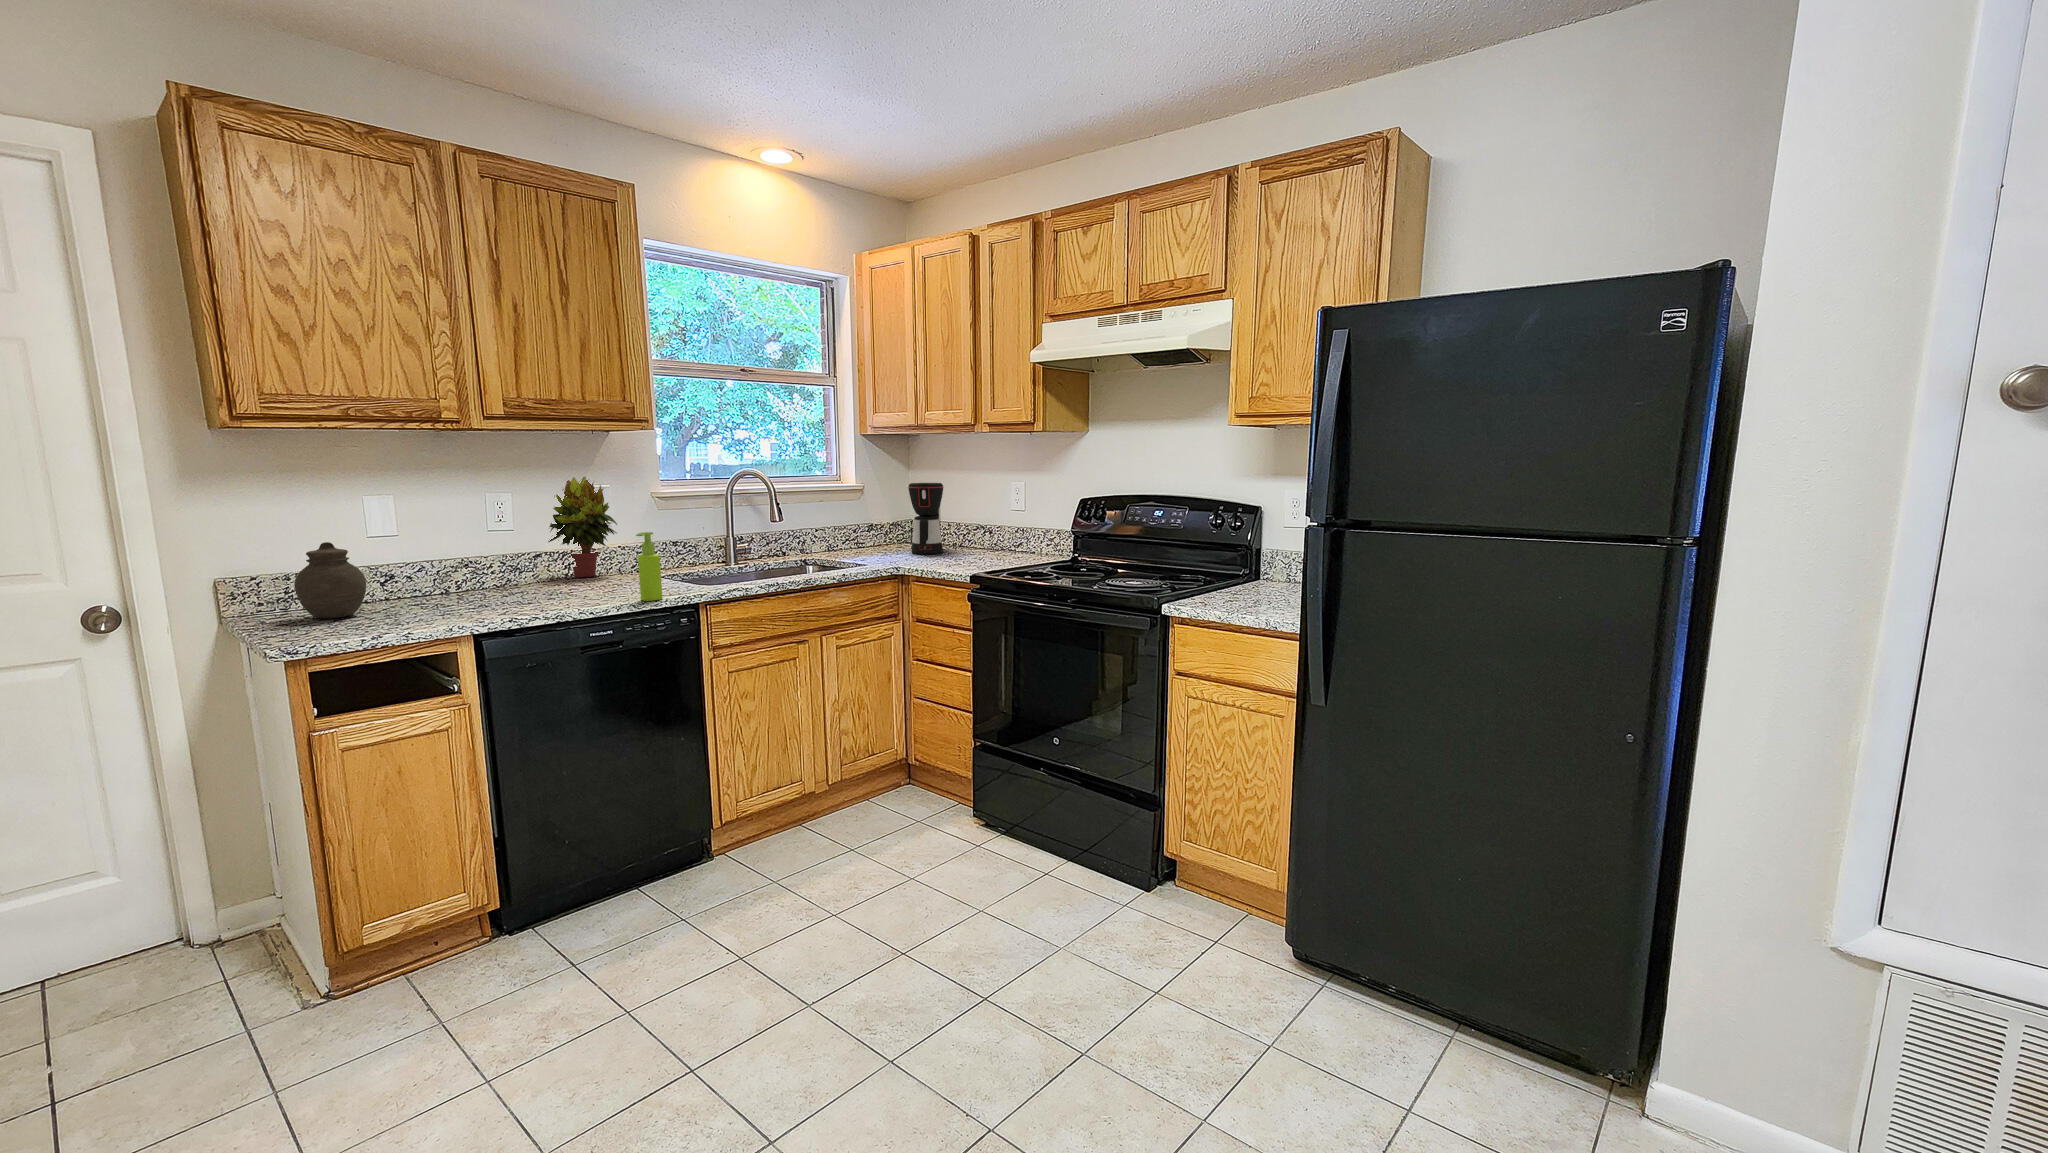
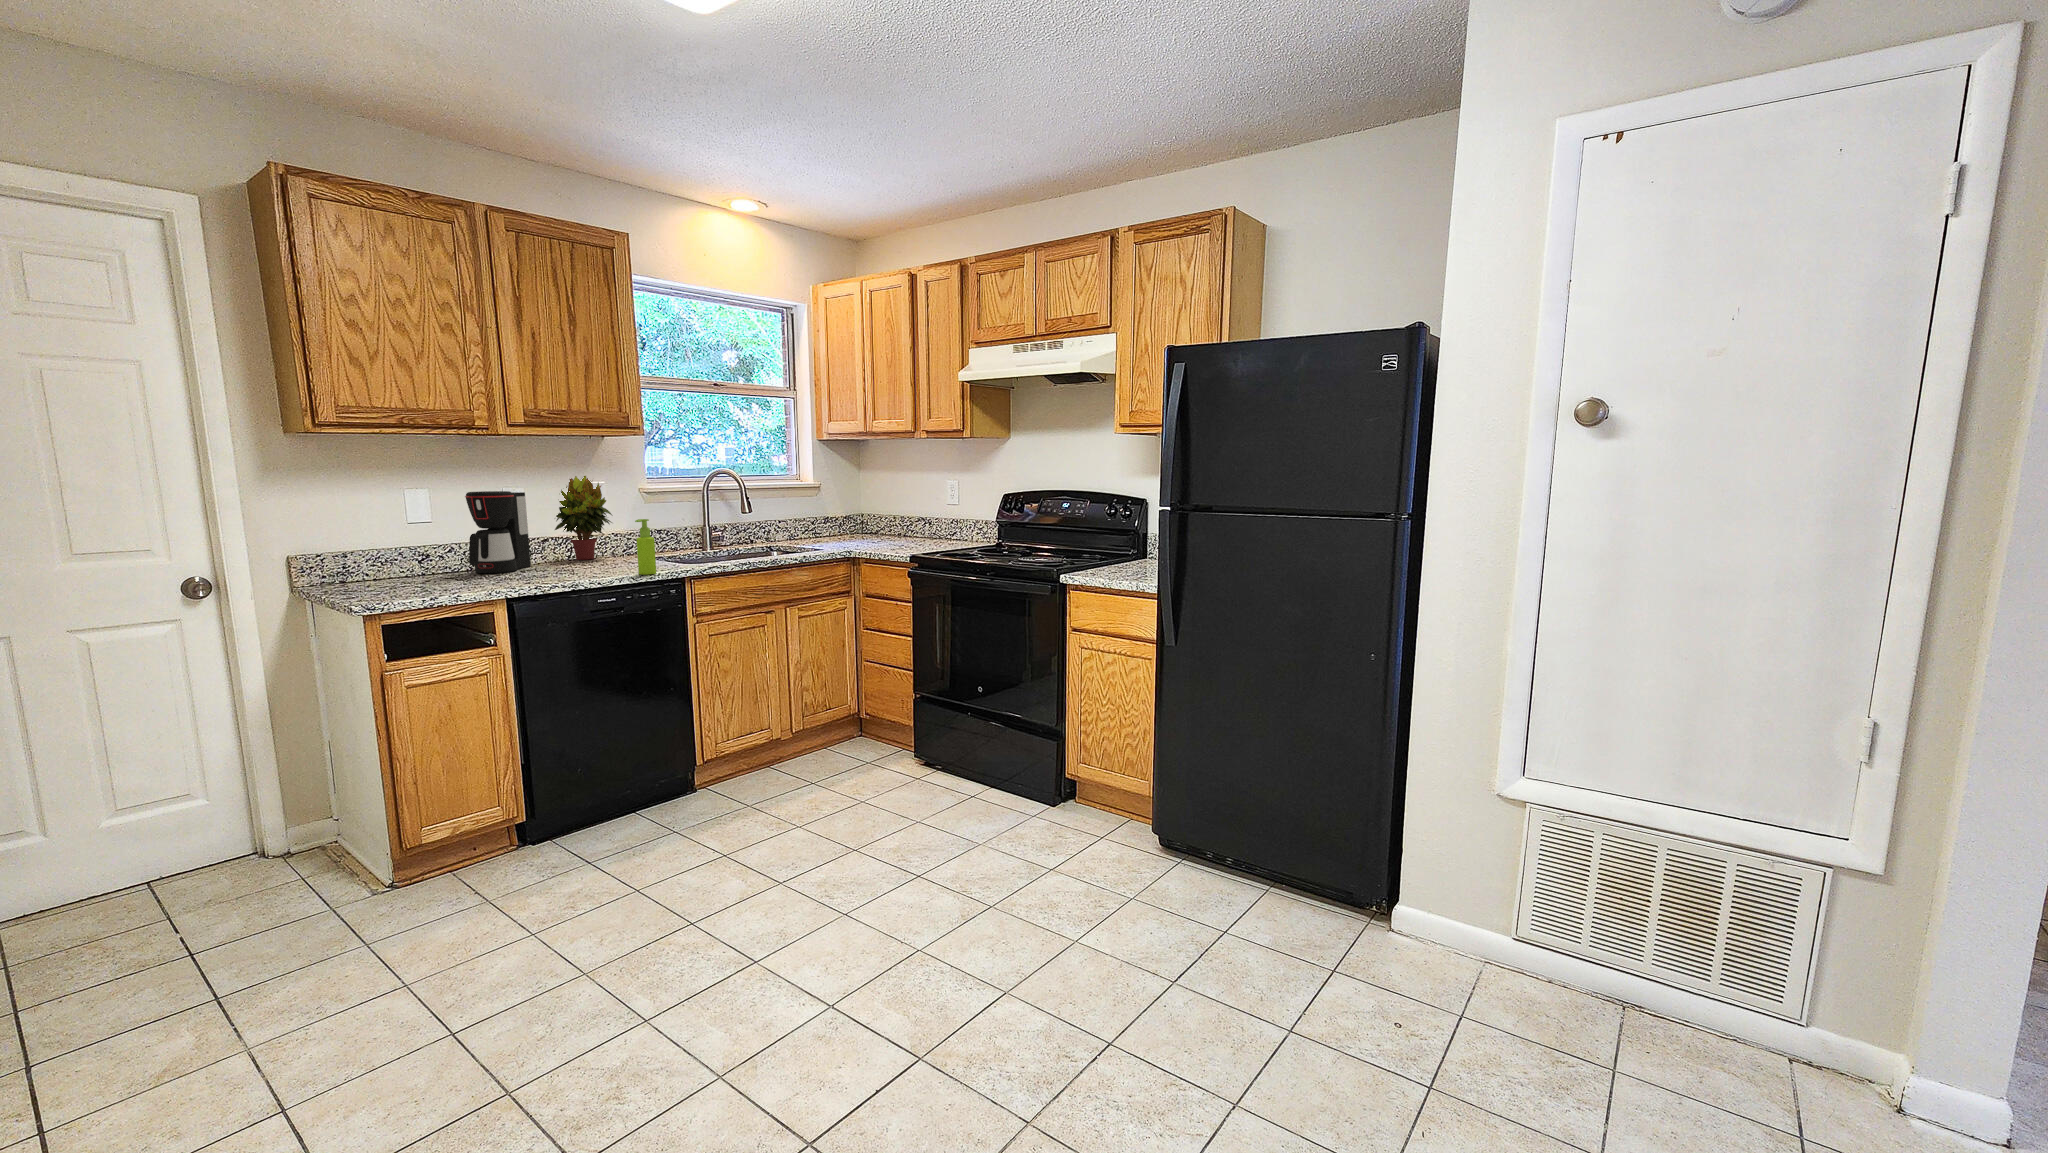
coffee maker: present [908,483,944,554] -> present [465,491,531,573]
jar: present [294,542,366,618] -> none [357,526,414,587]

